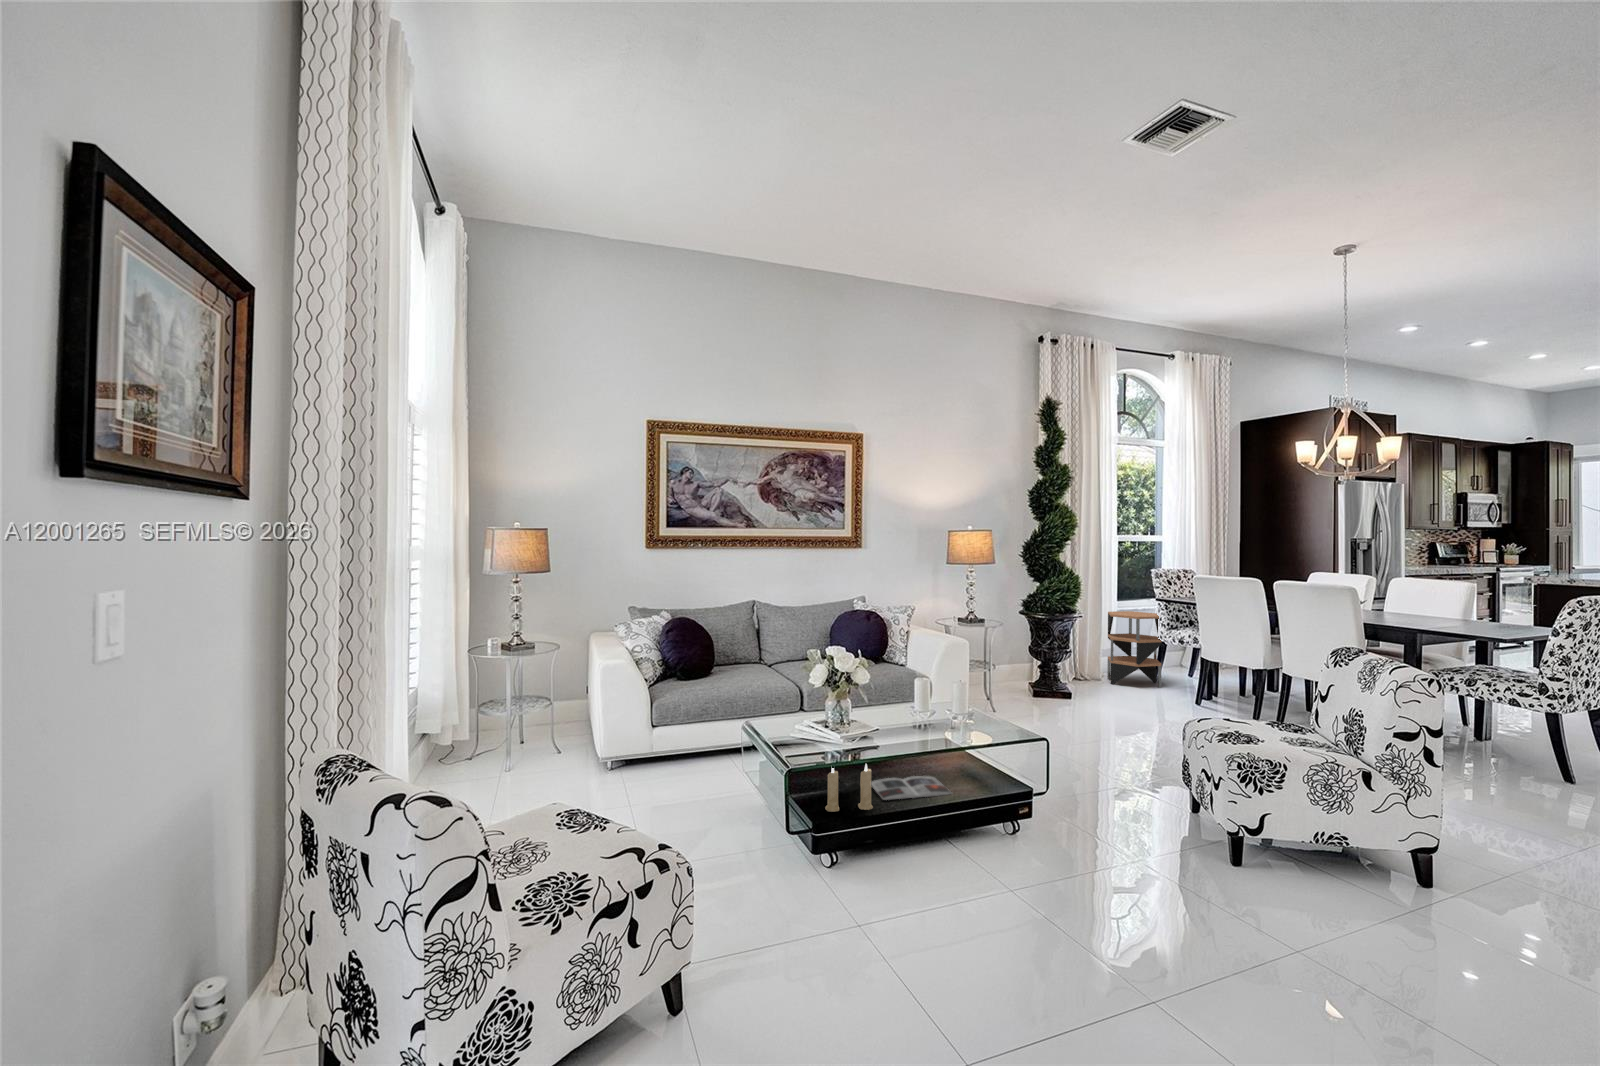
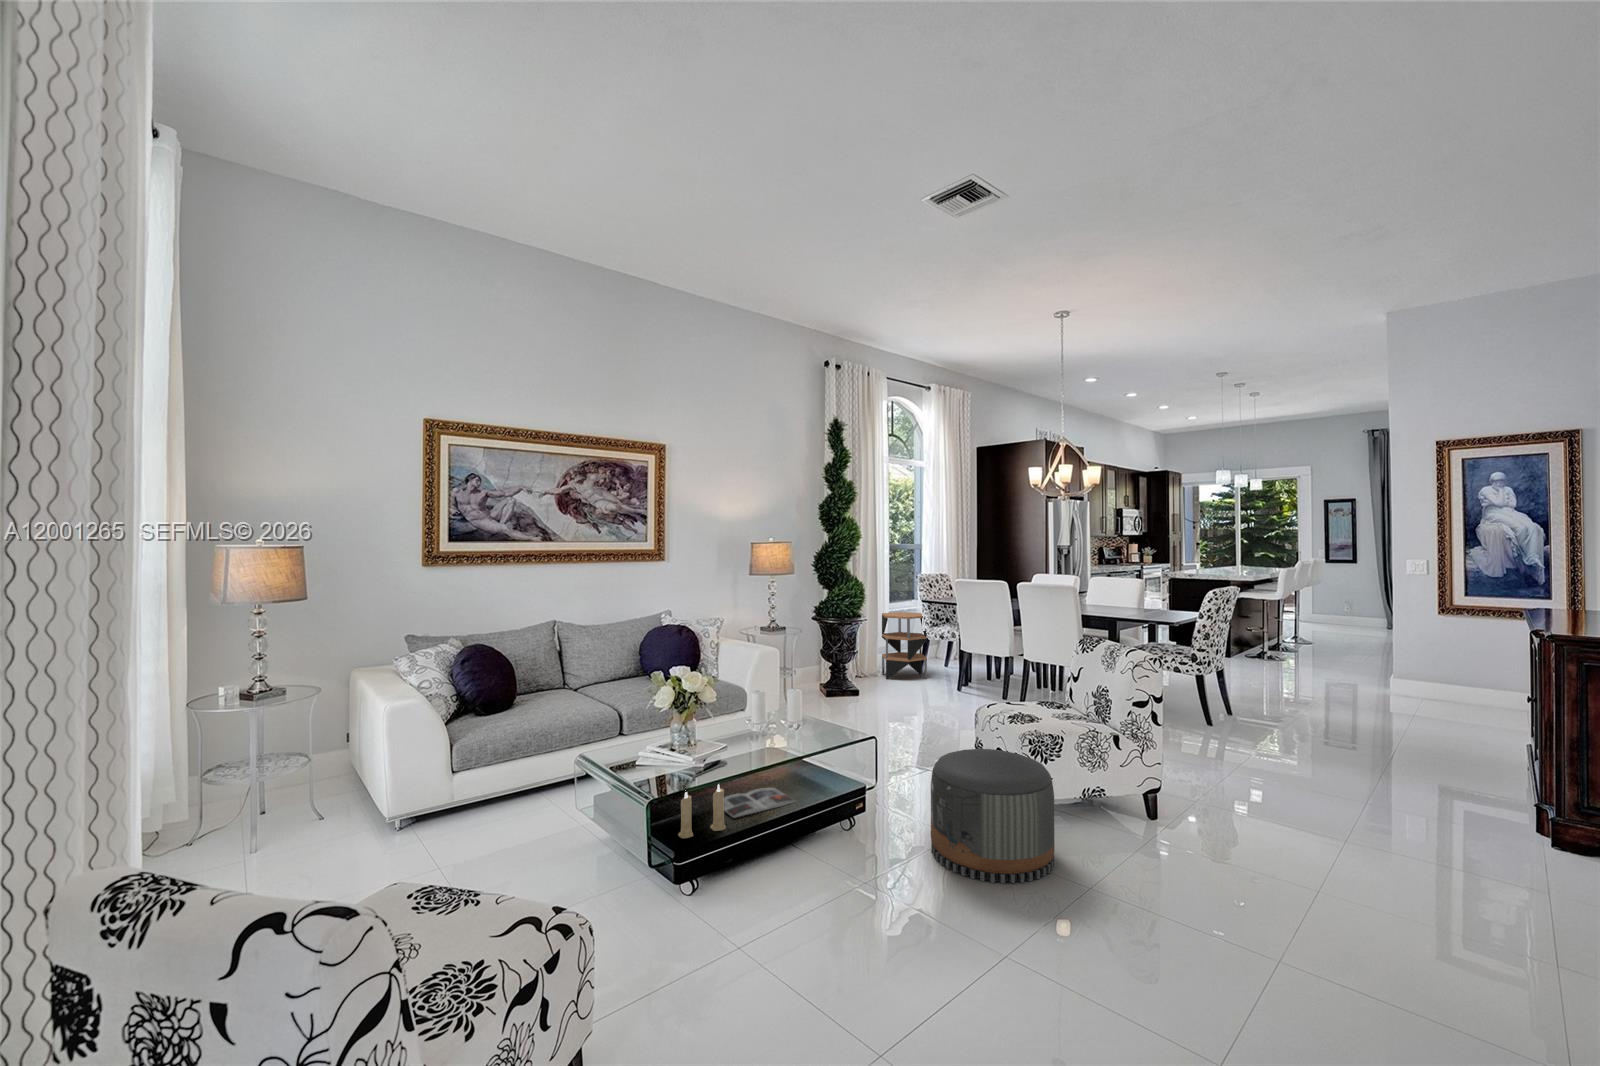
pouf: none [1100,763,1257,924] -> present [931,749,1055,883]

